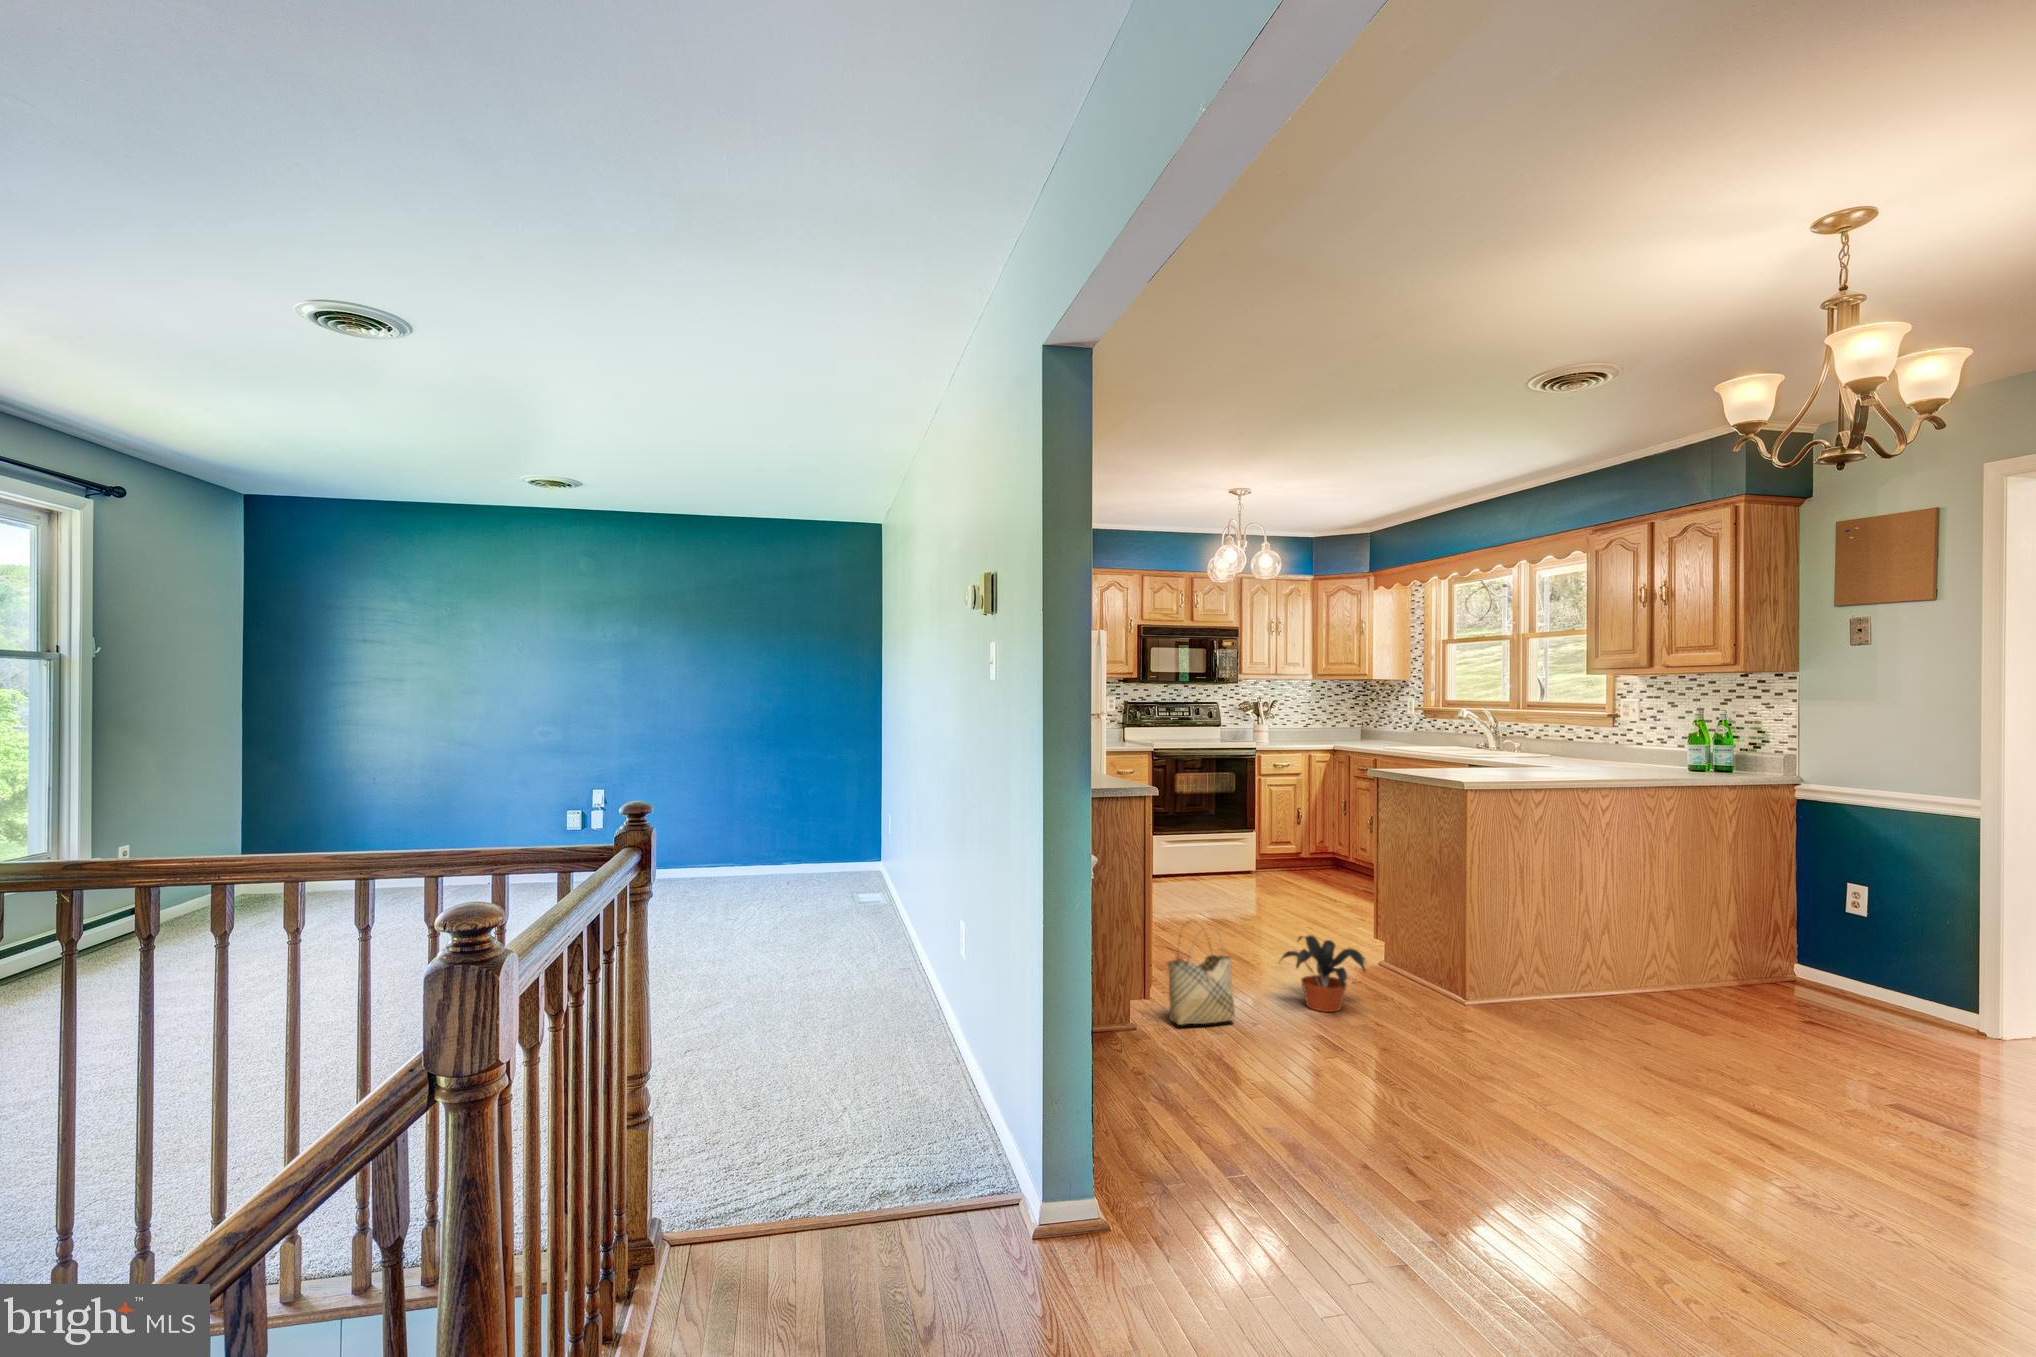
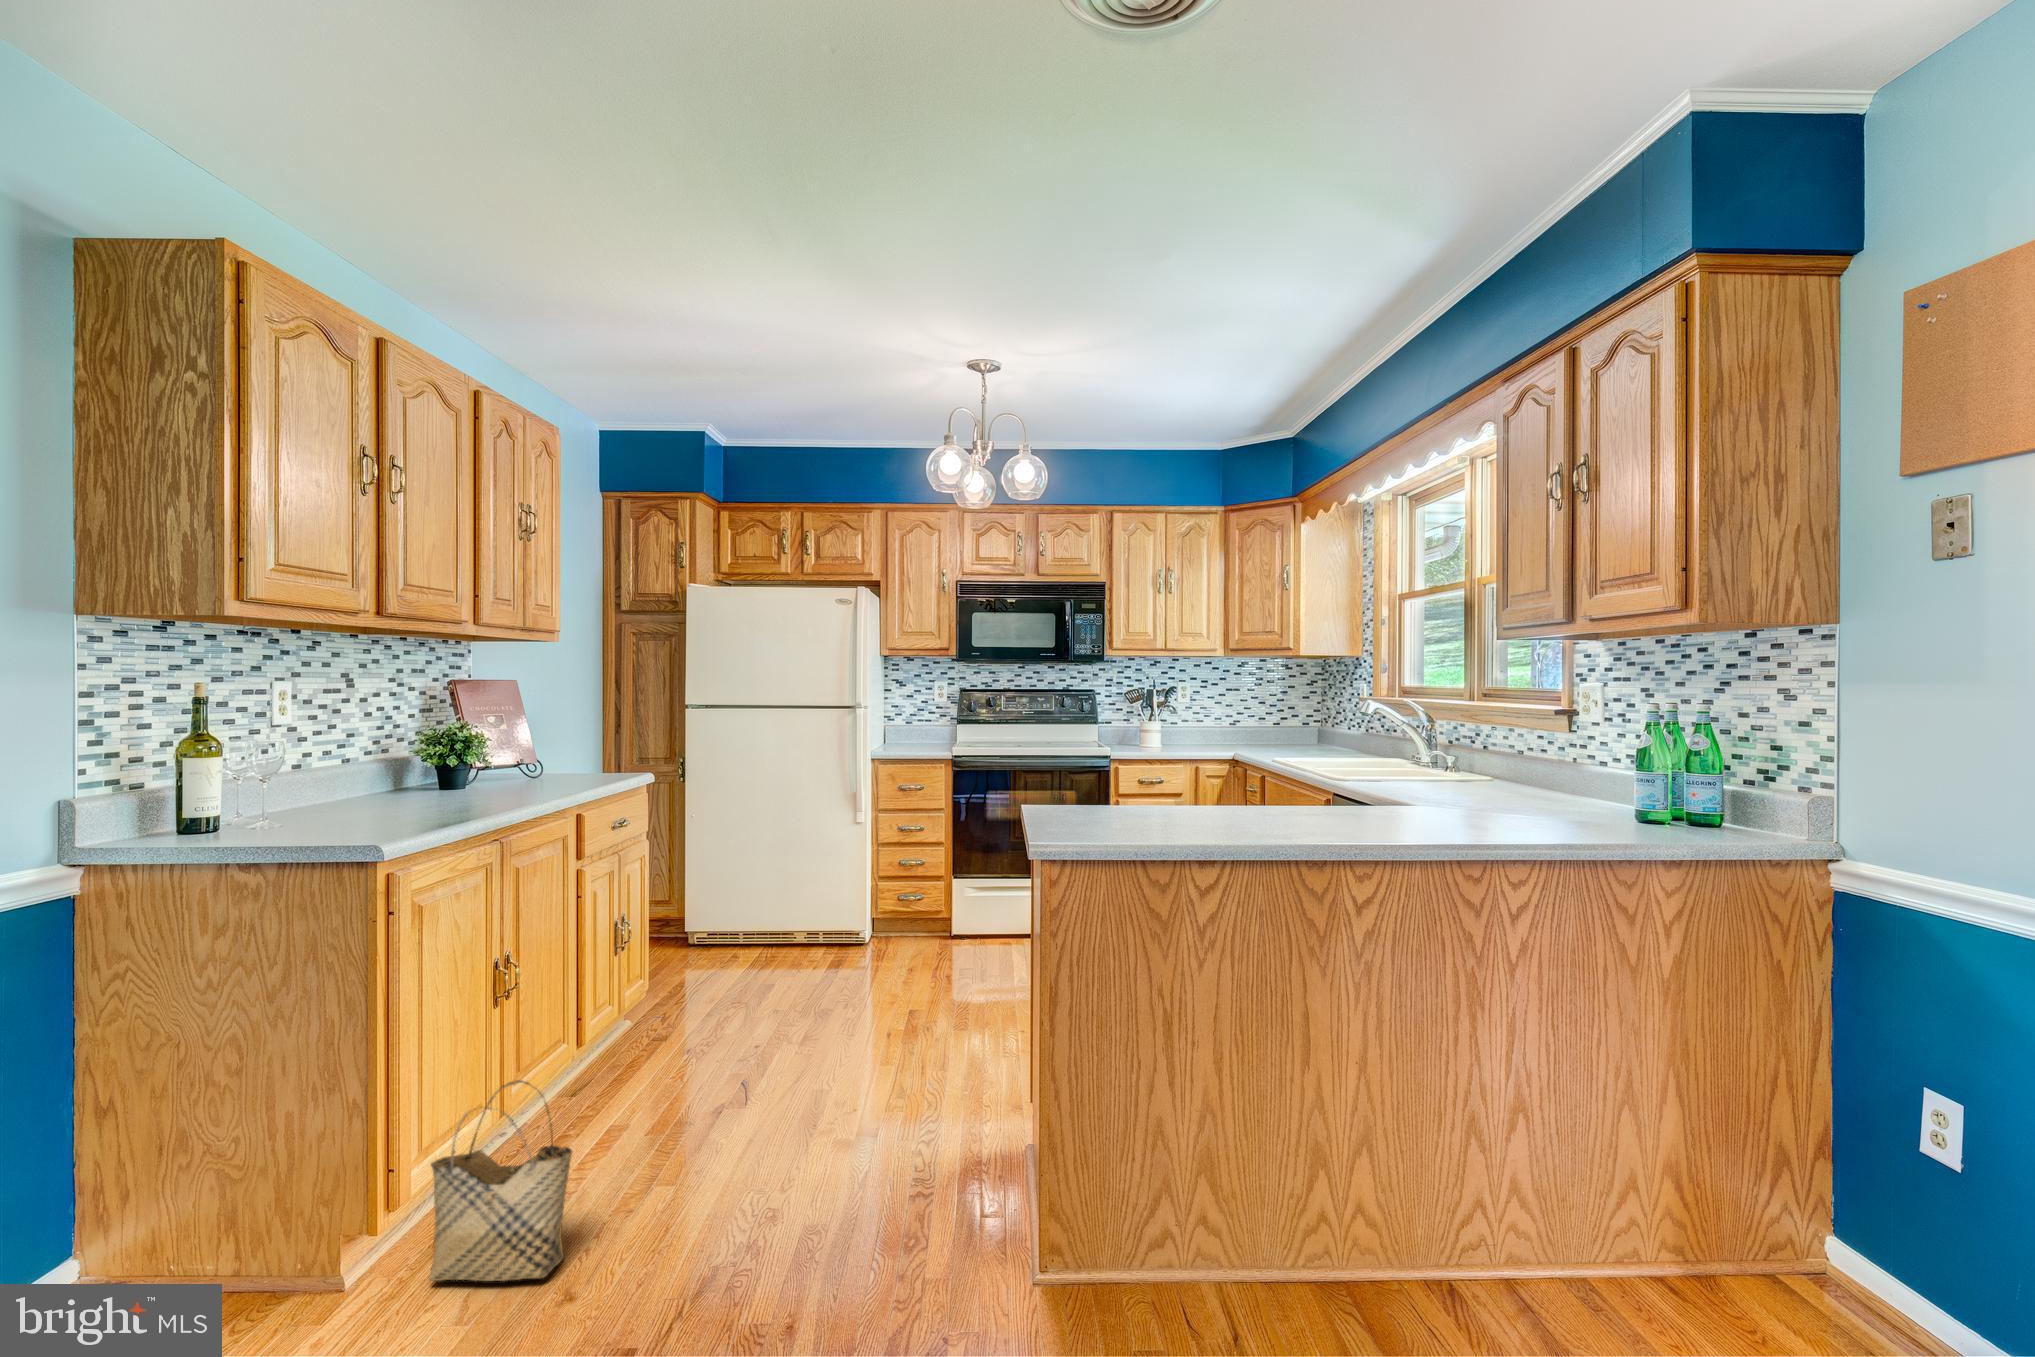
potted plant: present [1282,935,1366,1012] -> none [688,1106,856,1267]

